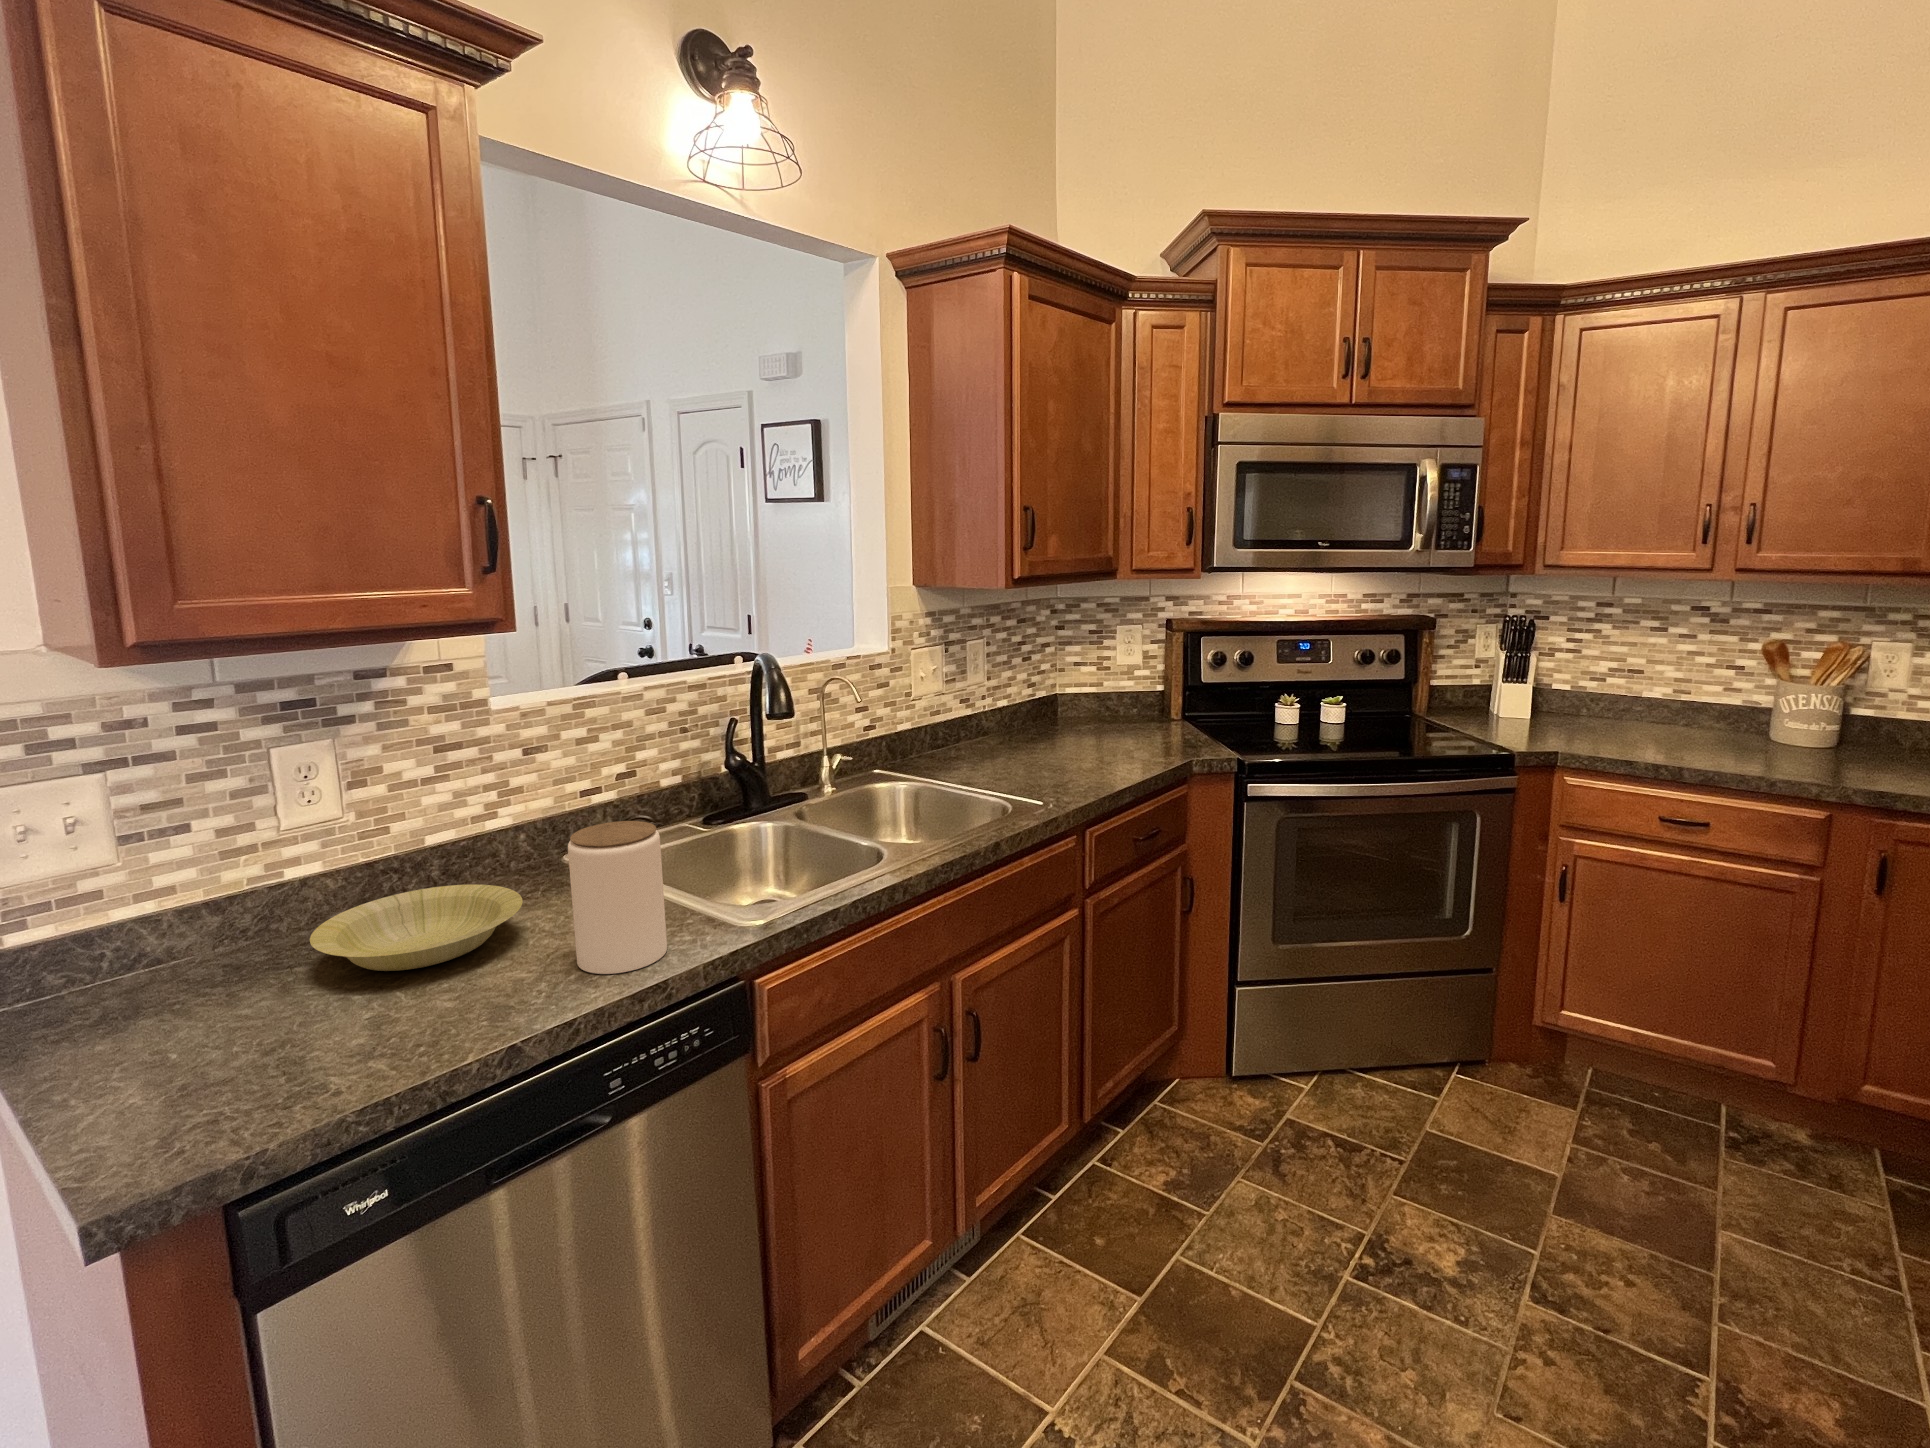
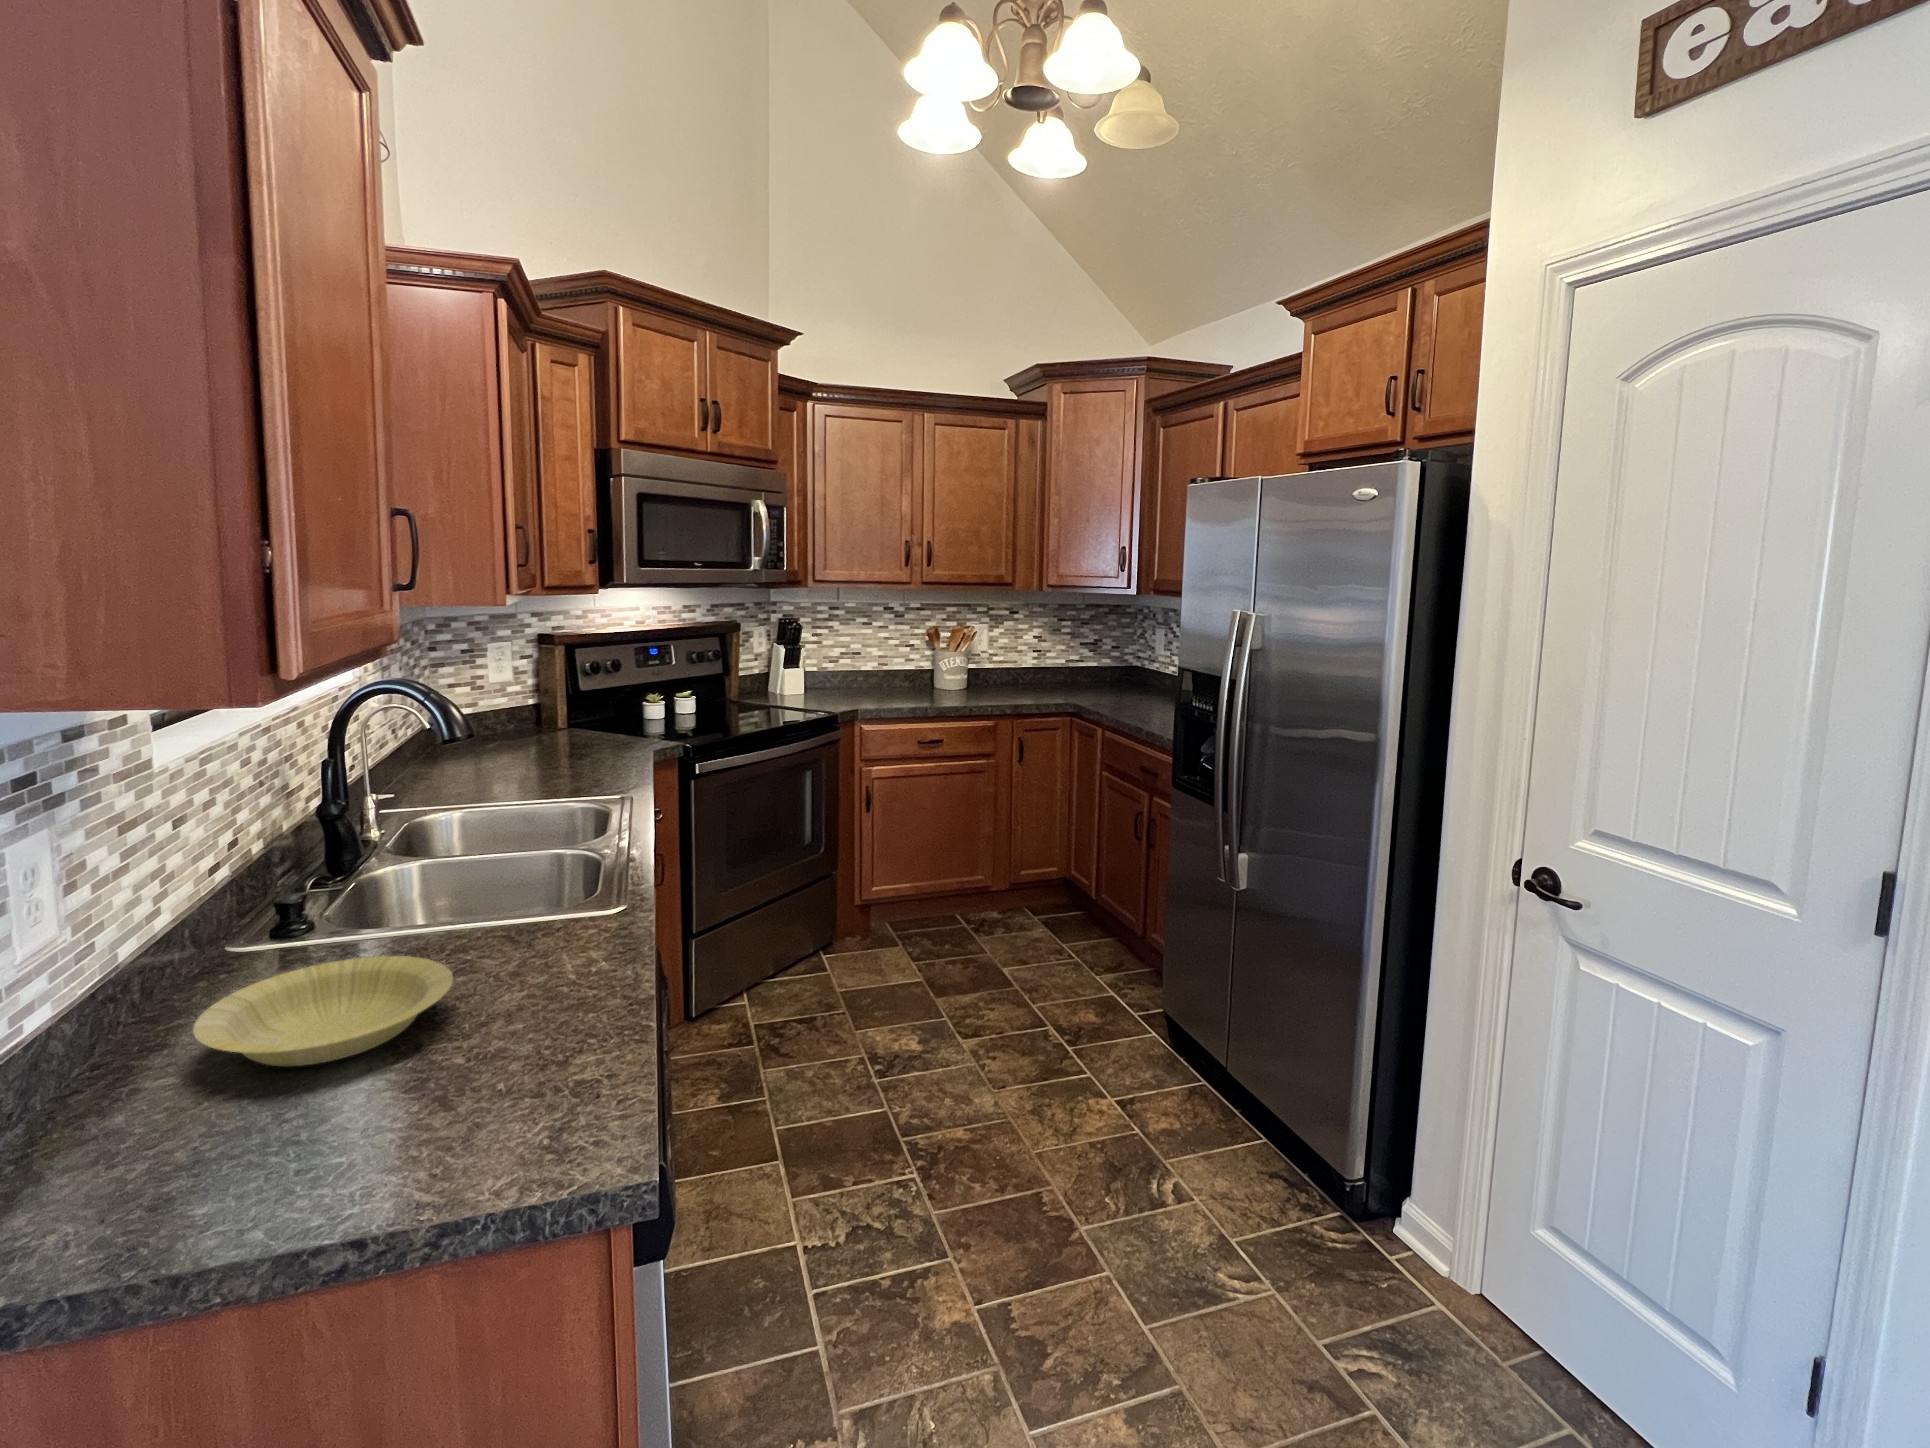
jar: present [568,821,667,974] -> none [519,831,612,977]

